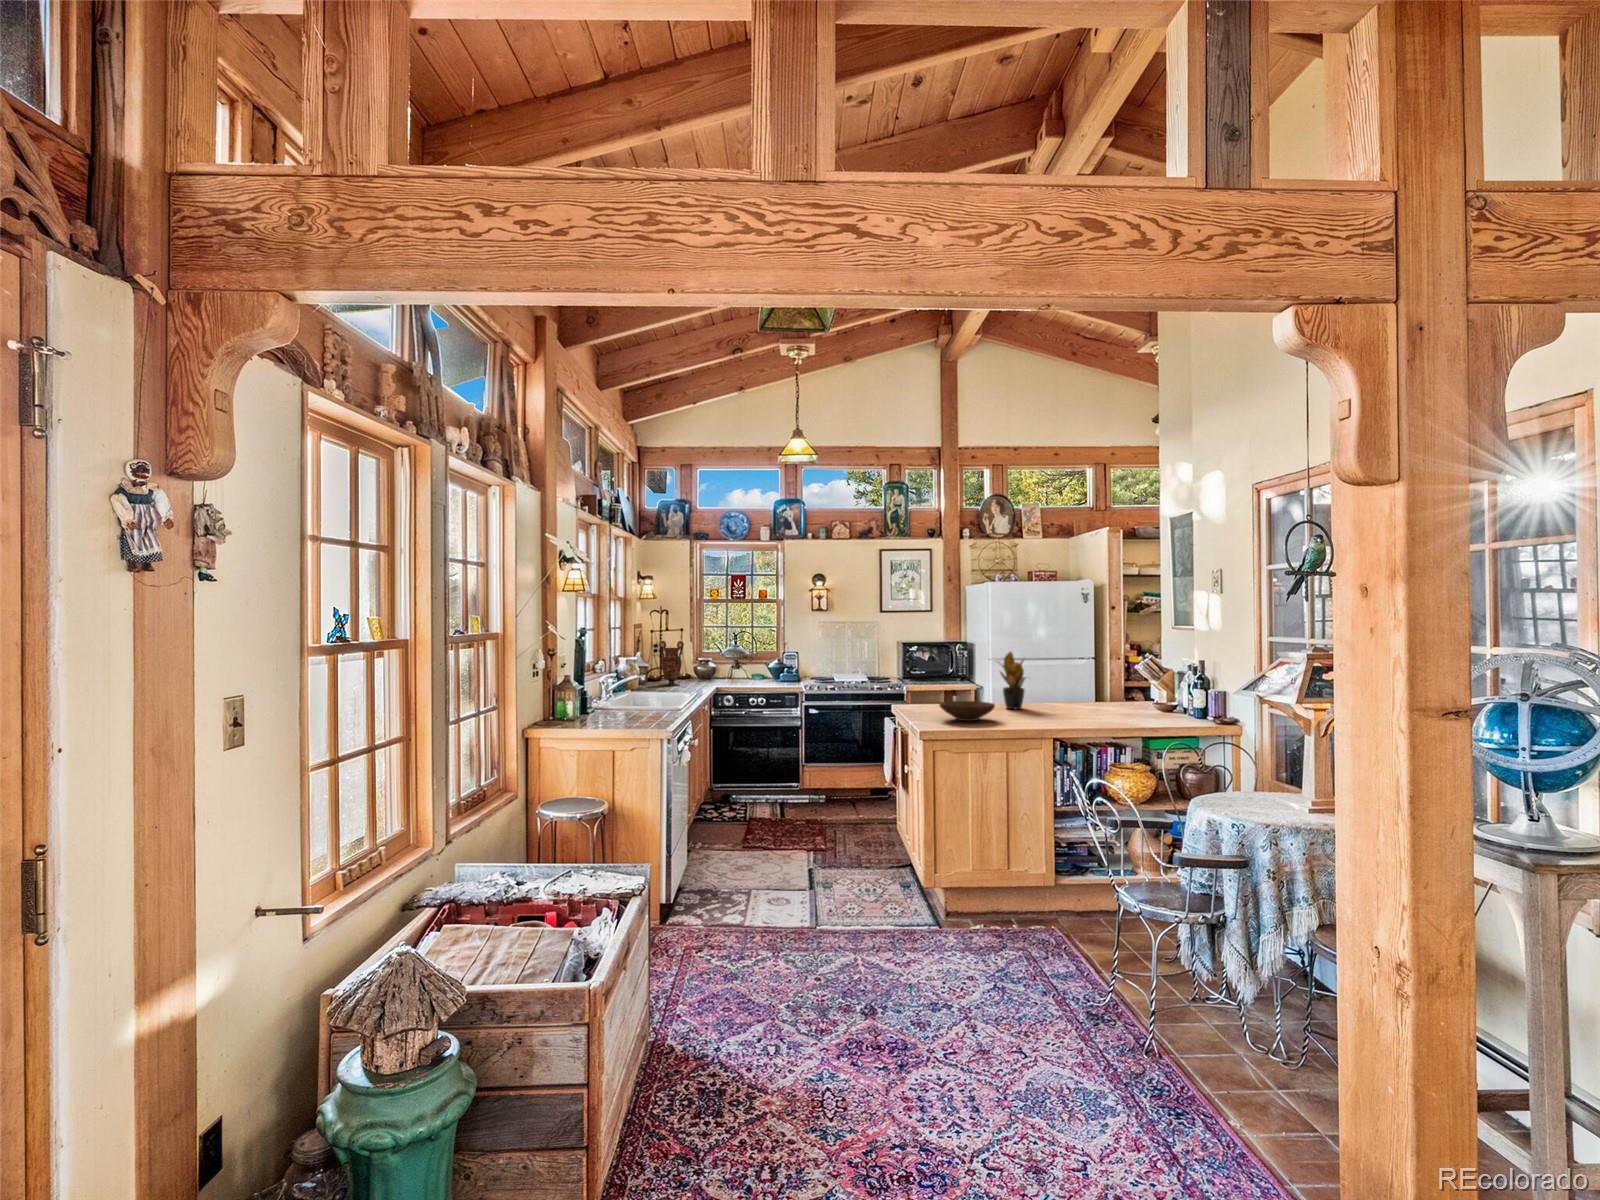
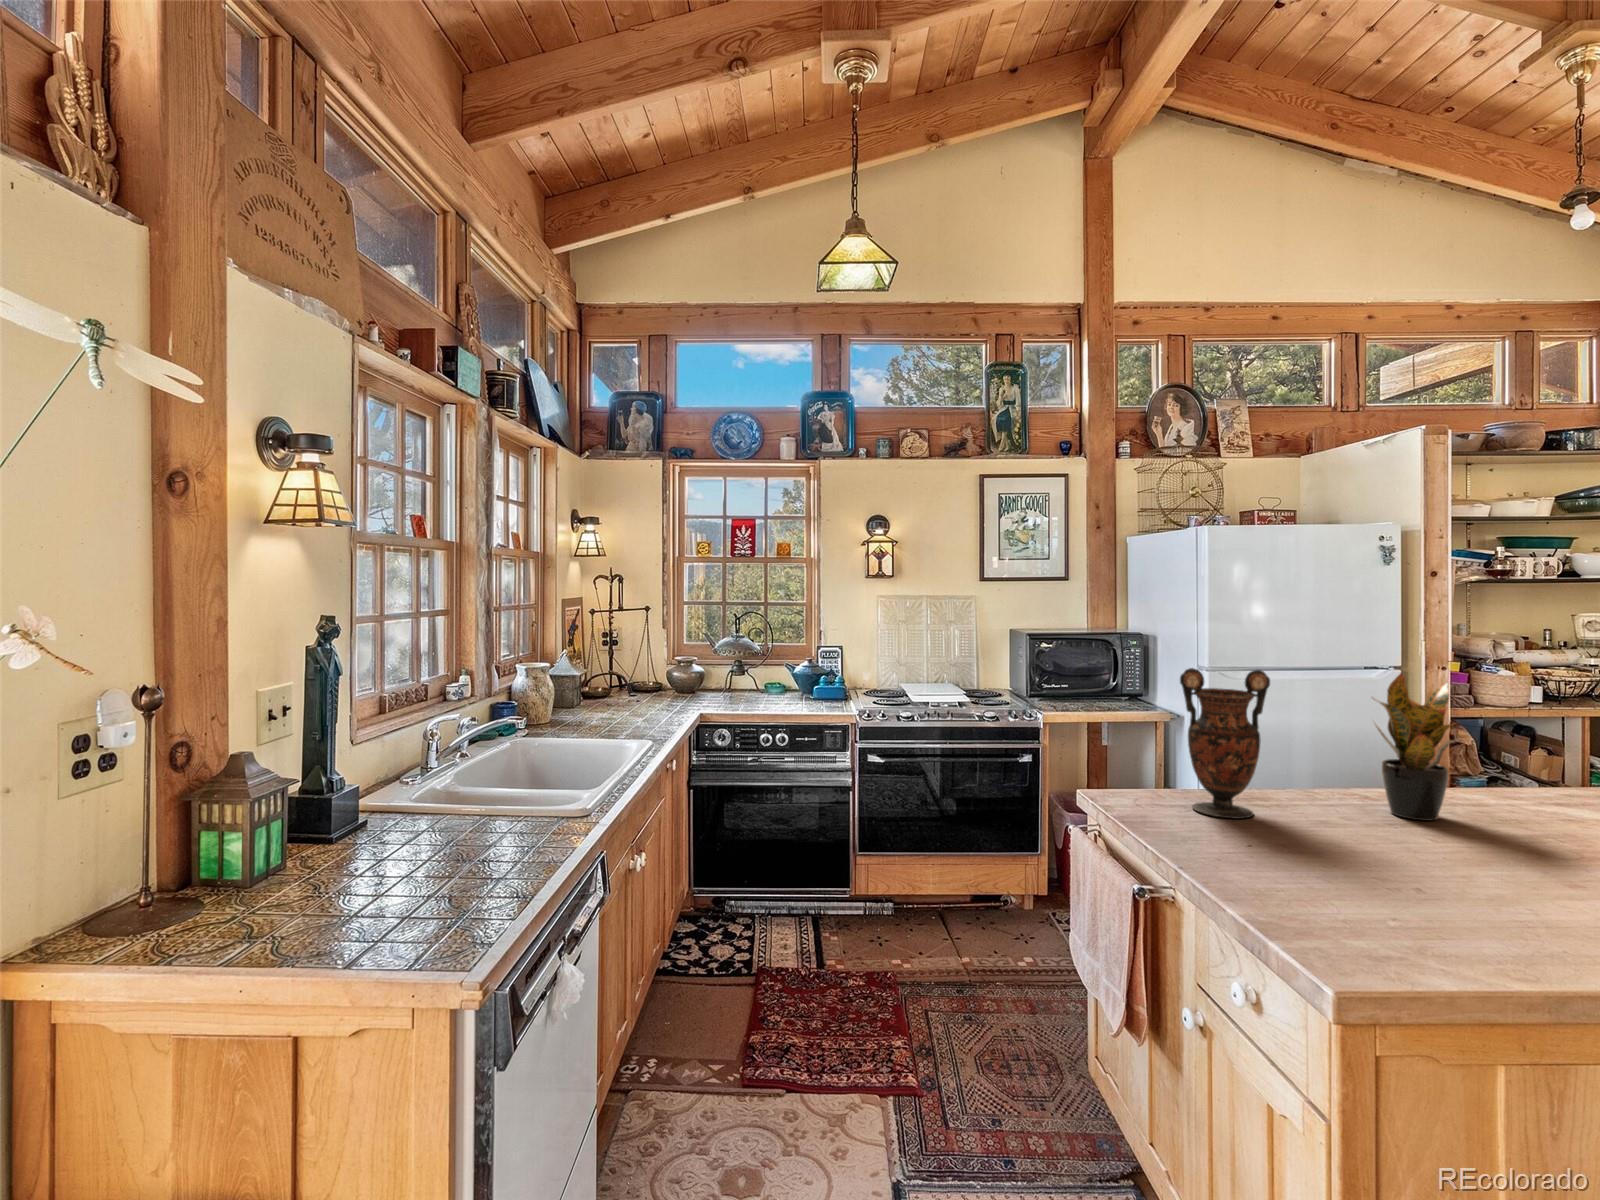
vase: present [659,641,684,686] -> present [1180,668,1270,819]
wooden bowl: present [939,701,995,721] -> none [1296,817,1501,899]

